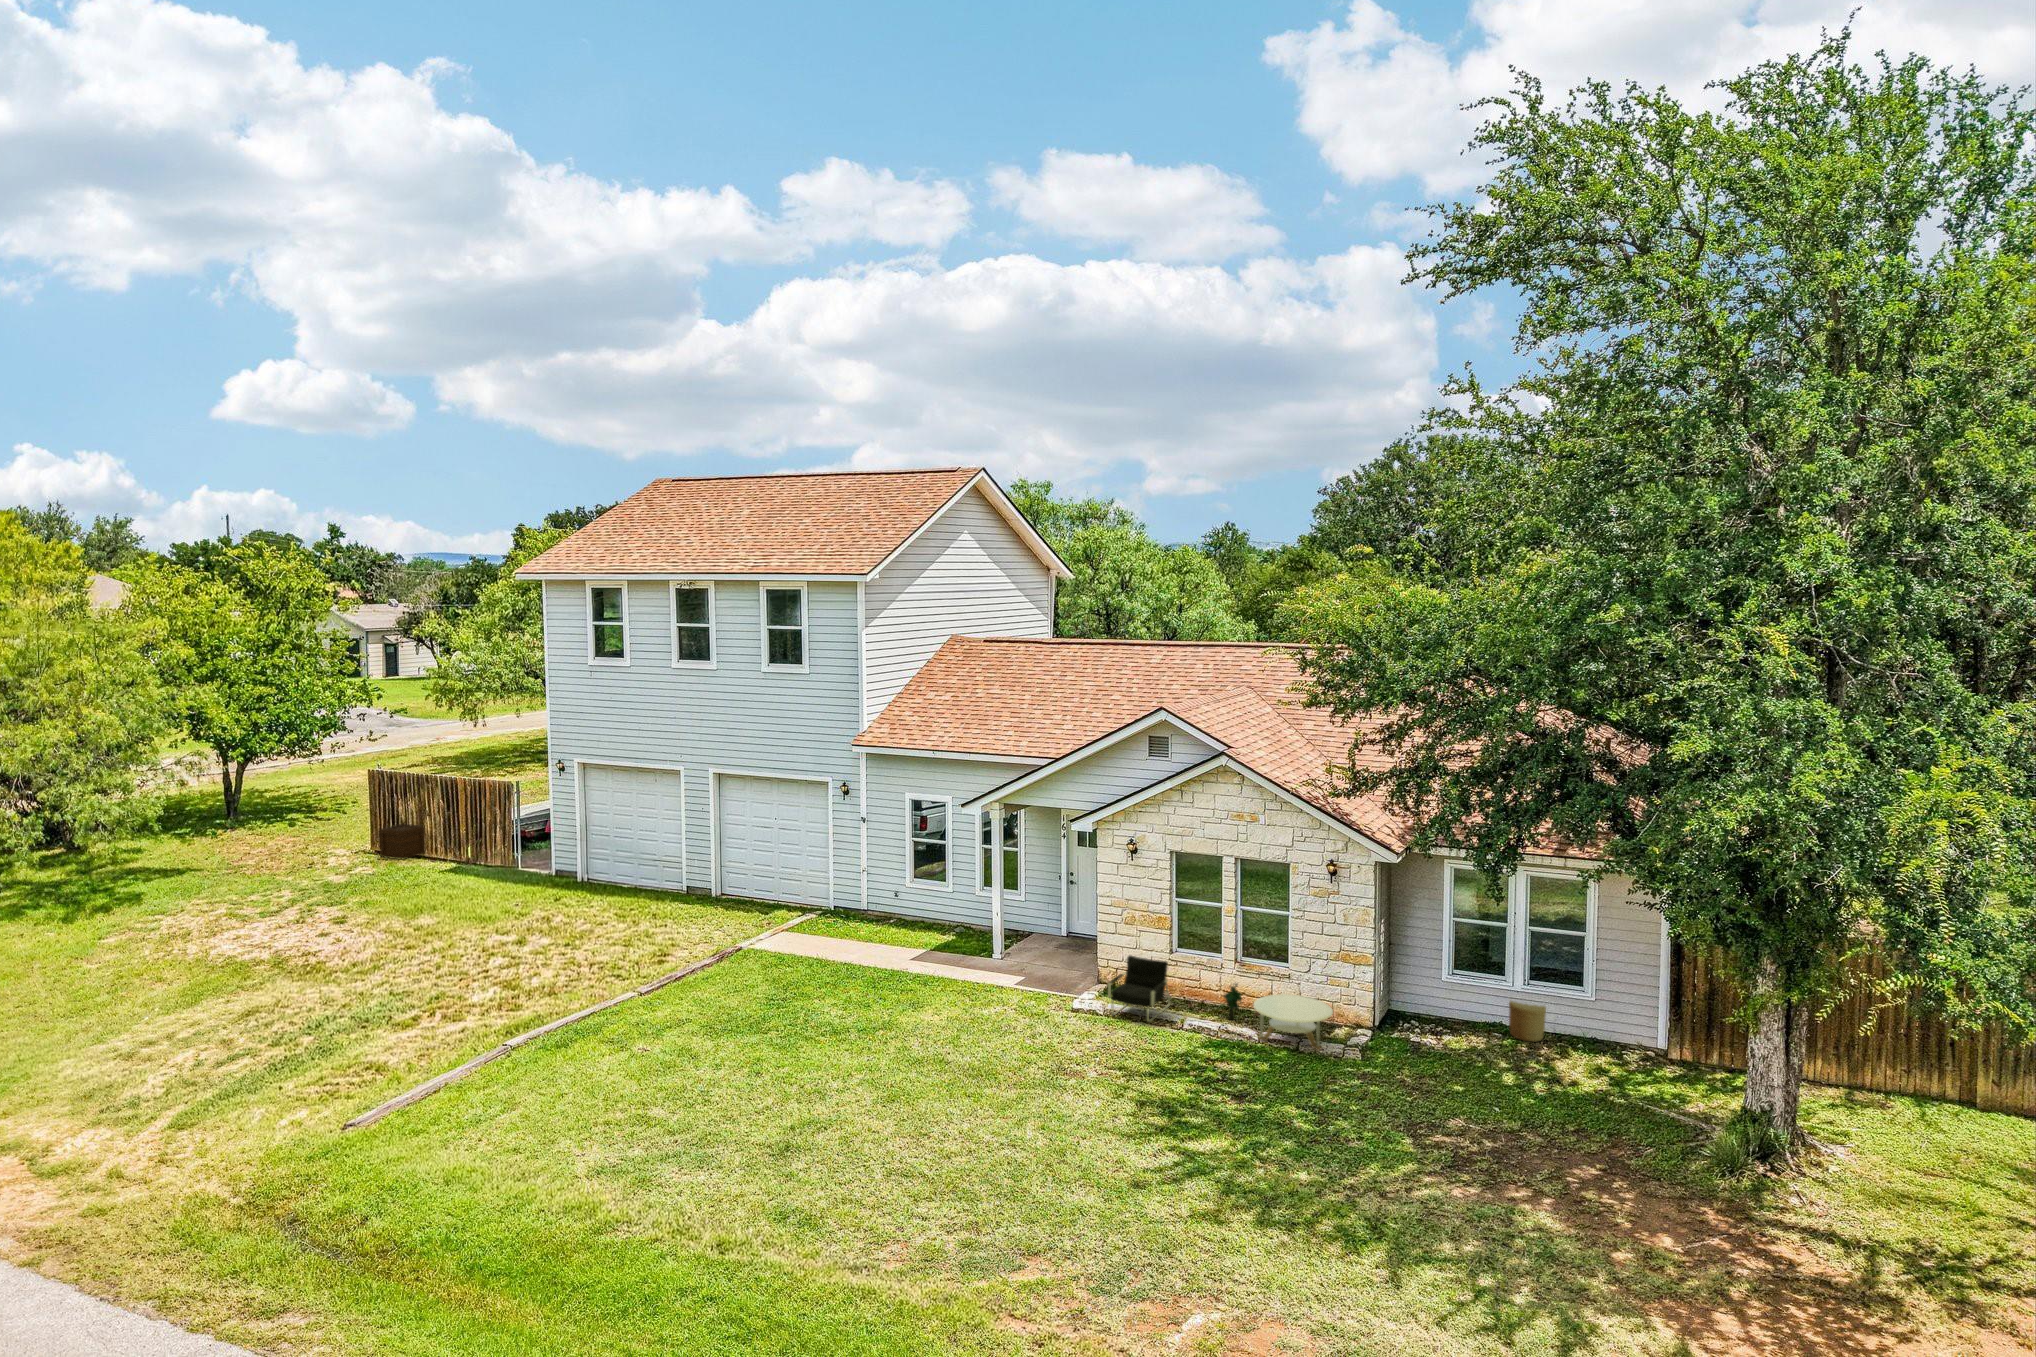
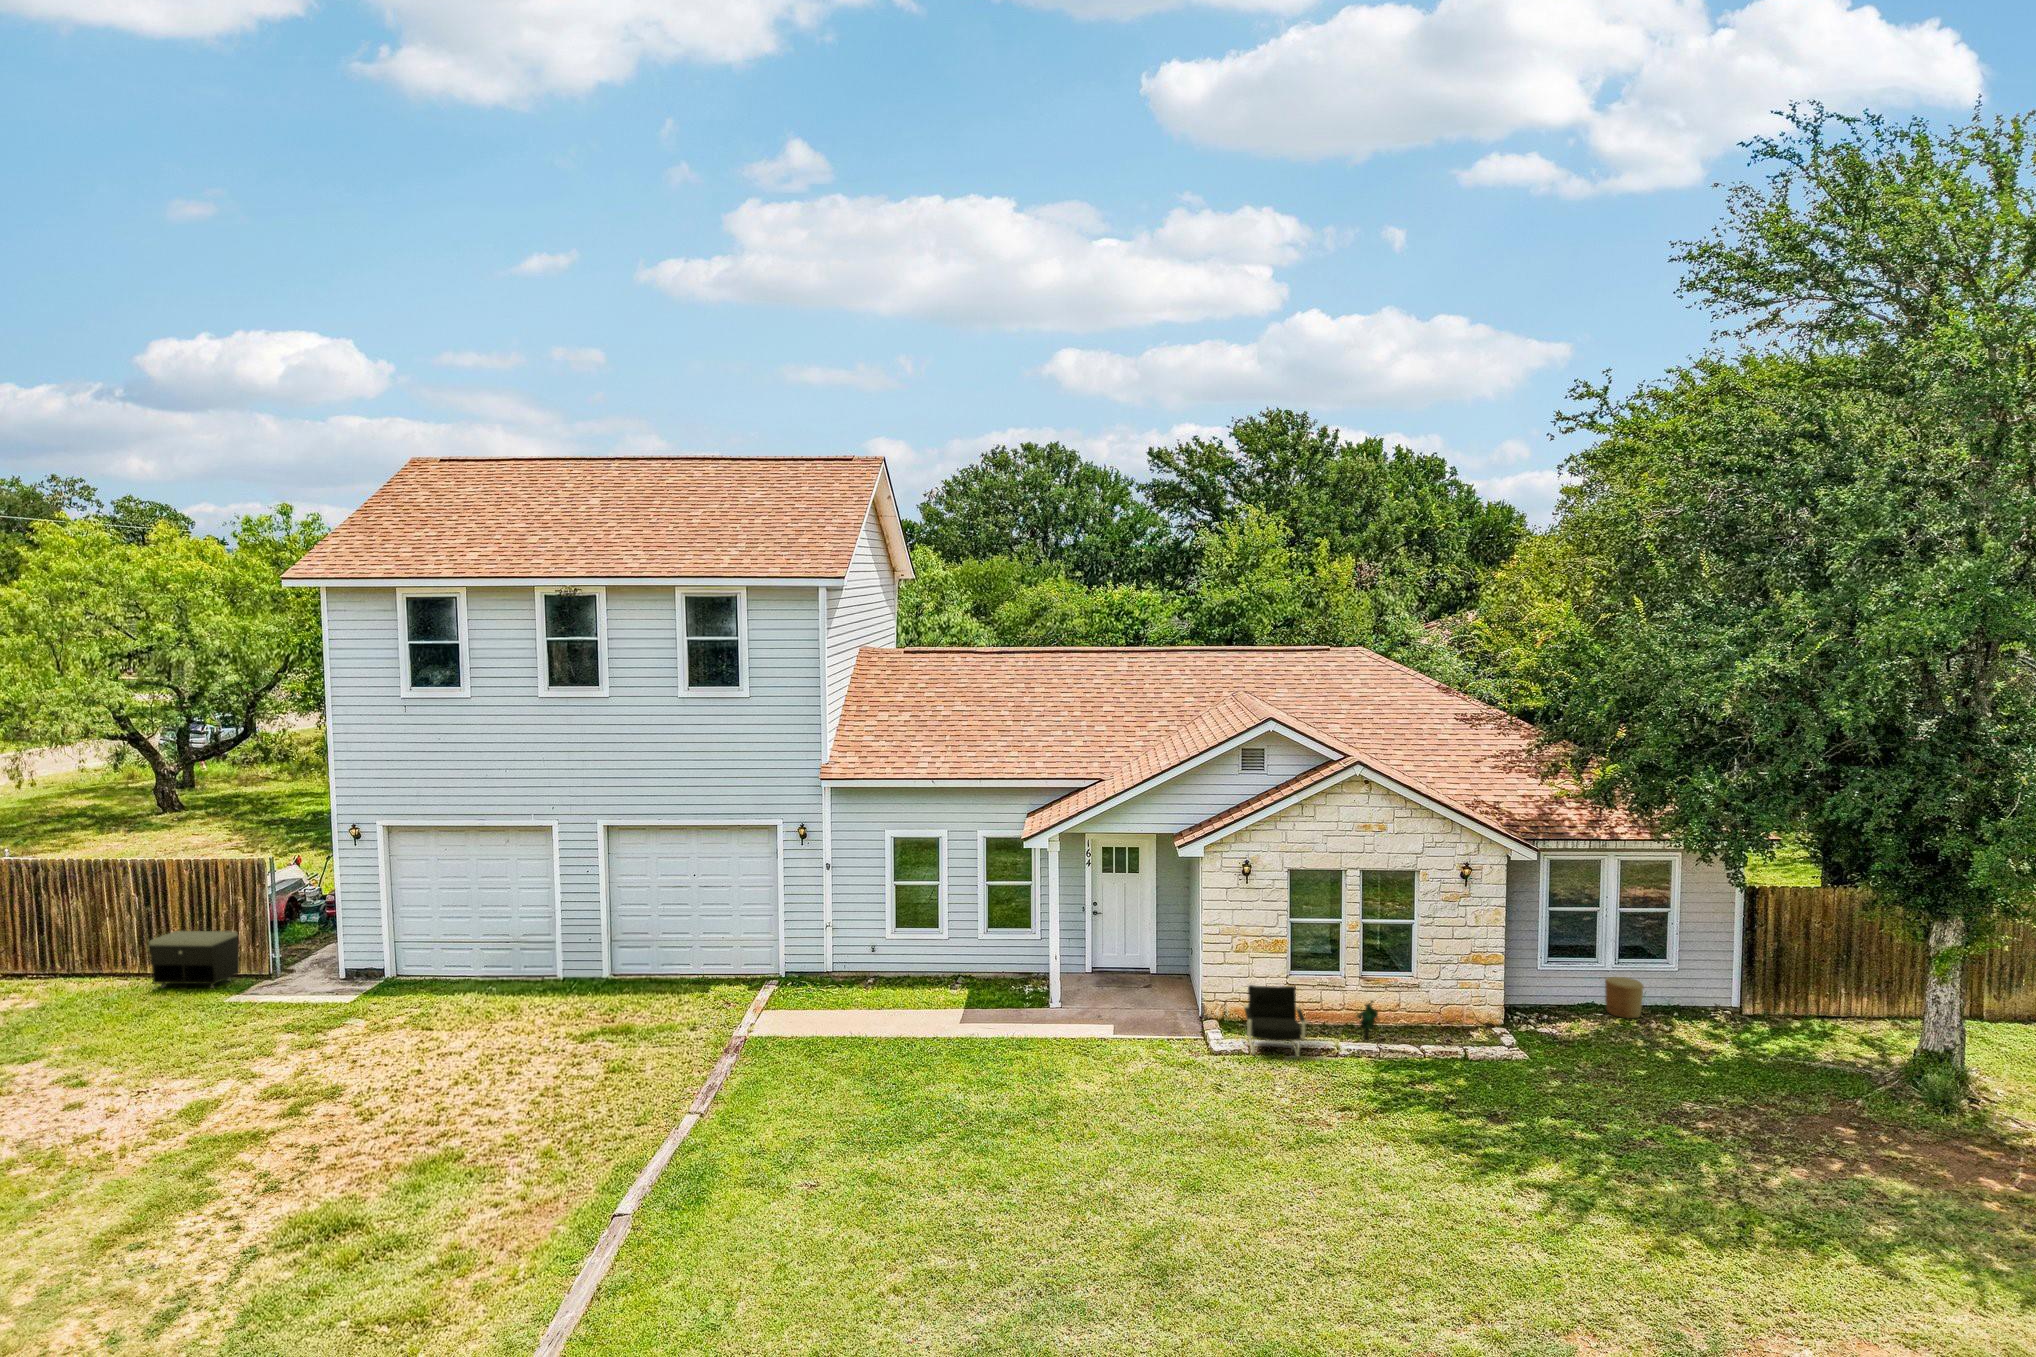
wooden crate: present [379,824,425,860] -> none [27,936,104,990]
storage bench: none [441,827,496,869] -> present [149,931,239,988]
round table: present [1254,994,1333,1050] -> none [1405,1004,1494,1059]

